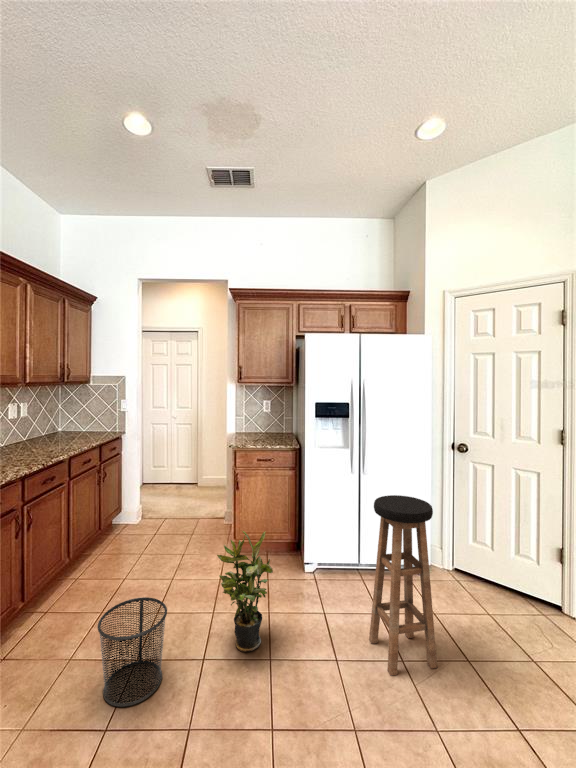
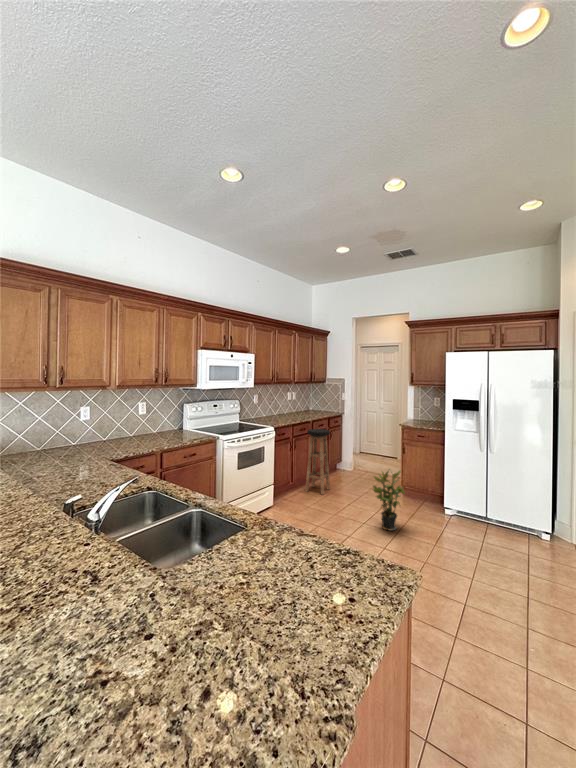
bar stool: present [369,495,437,676] -> present [305,429,330,495]
waste bin: present [98,597,167,707] -> none [317,487,346,528]

